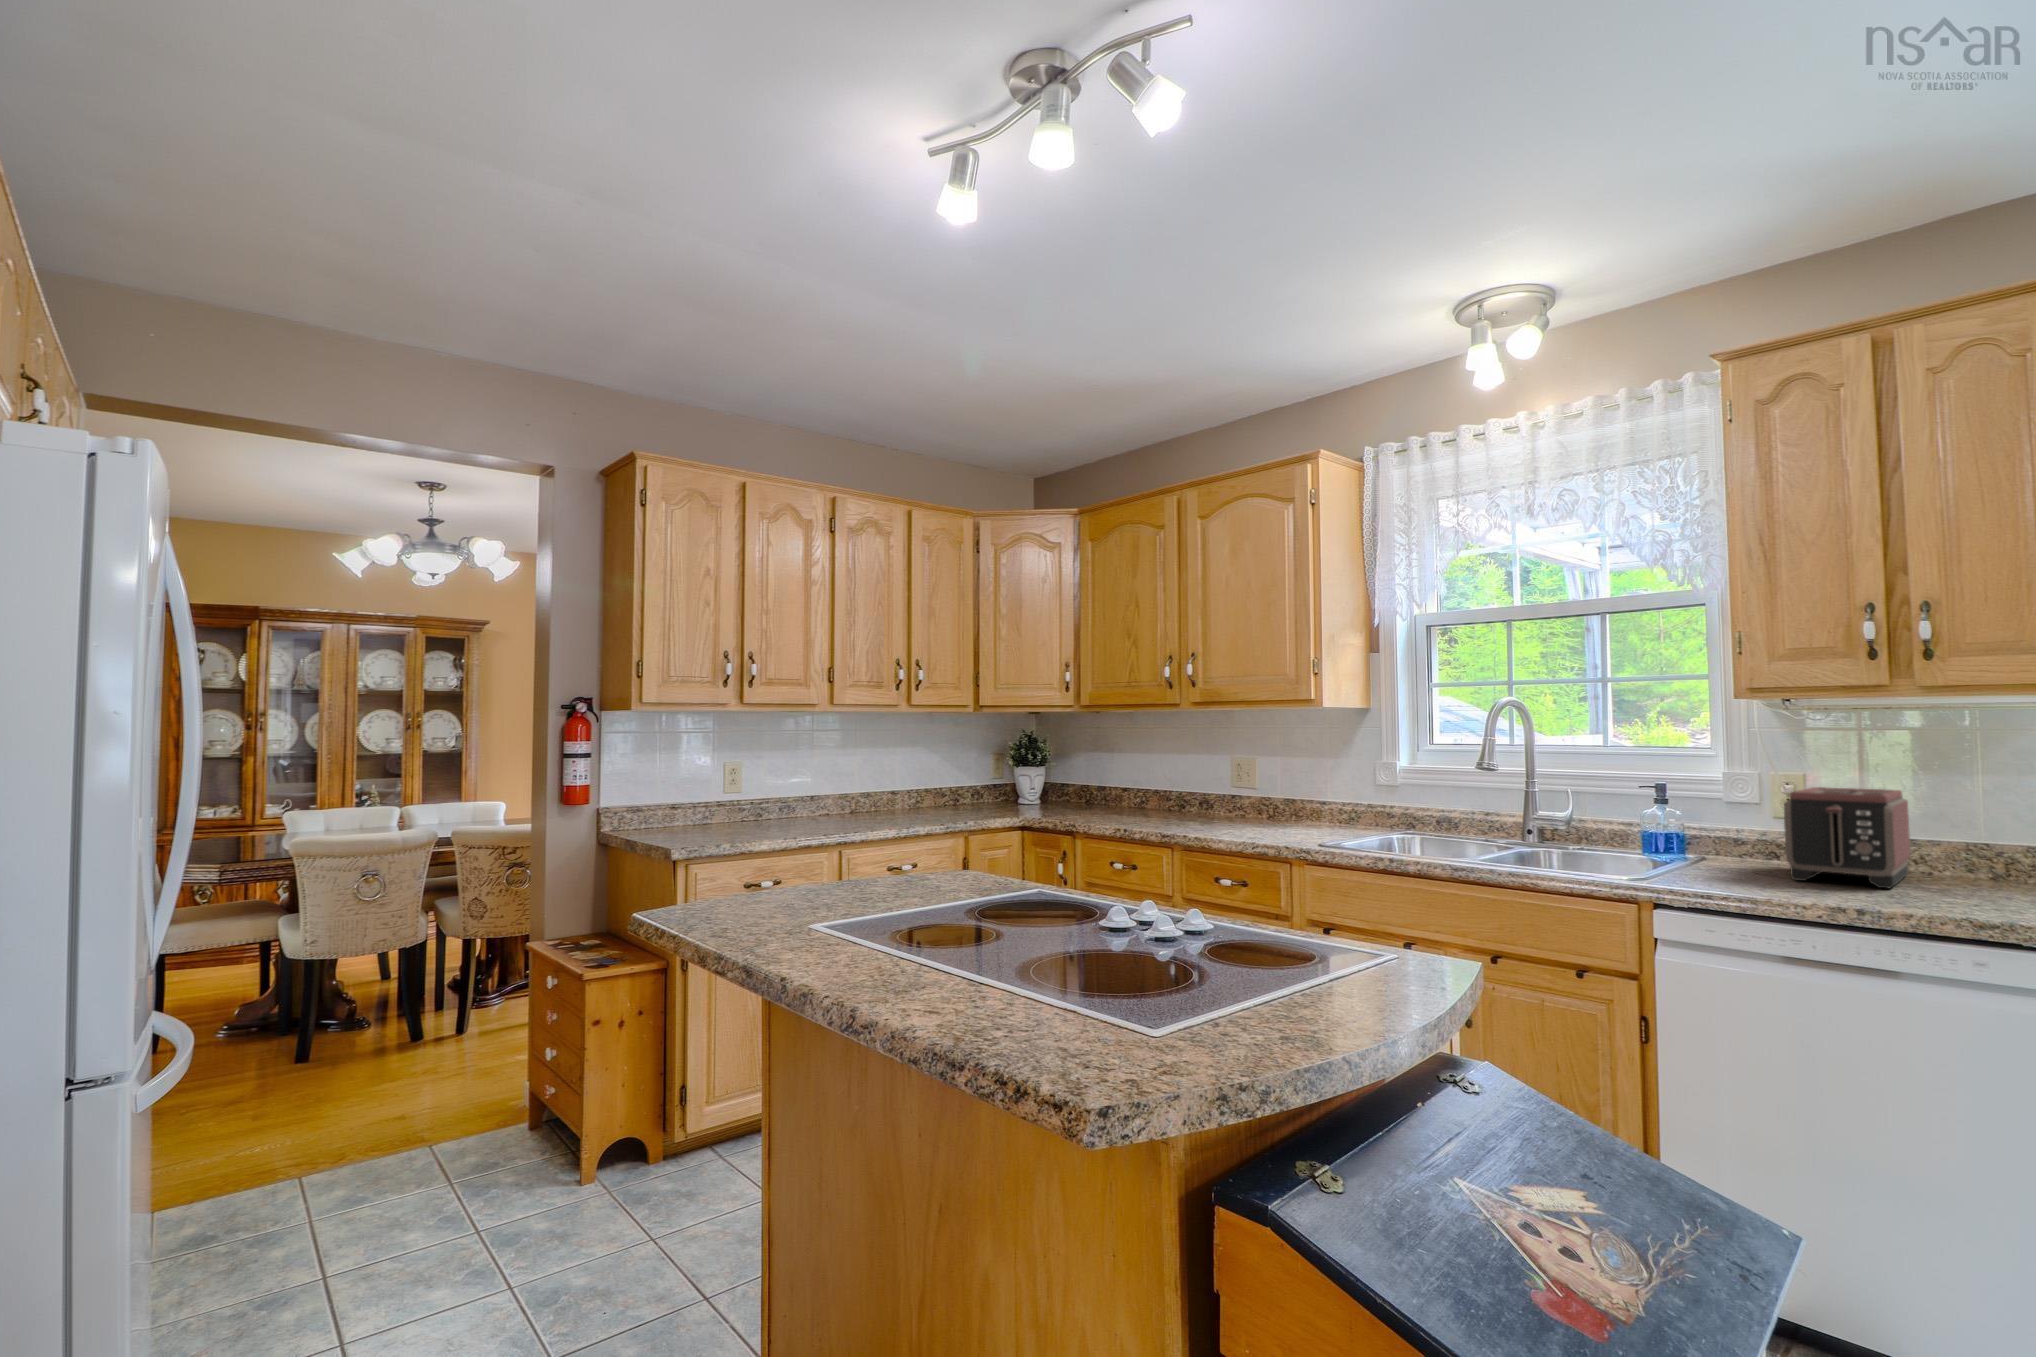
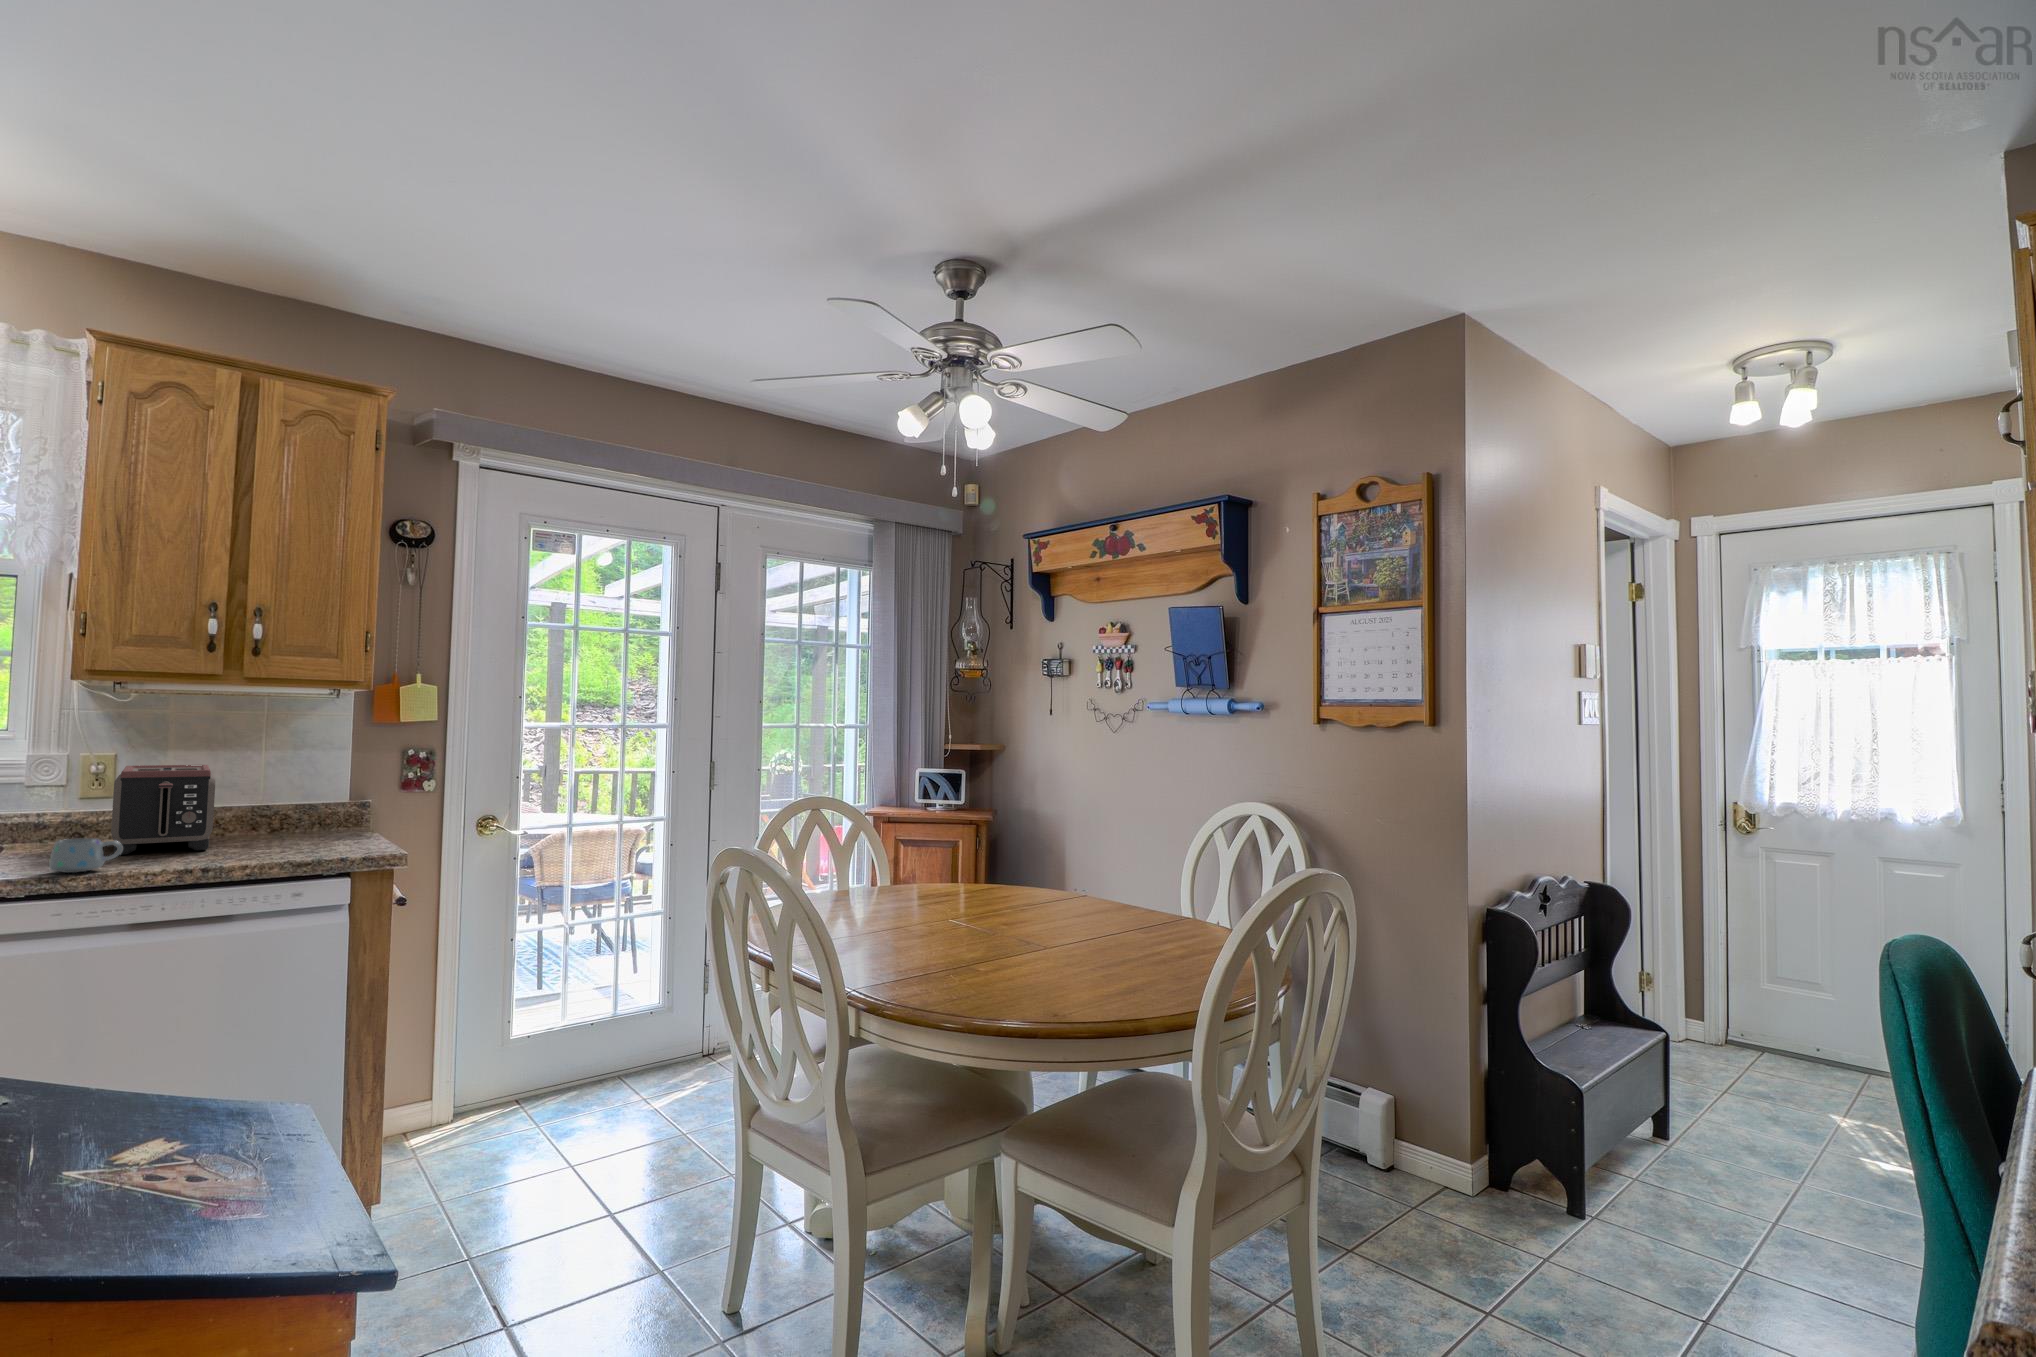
mug: none [1713,857,1781,892] -> present [49,838,123,873]

